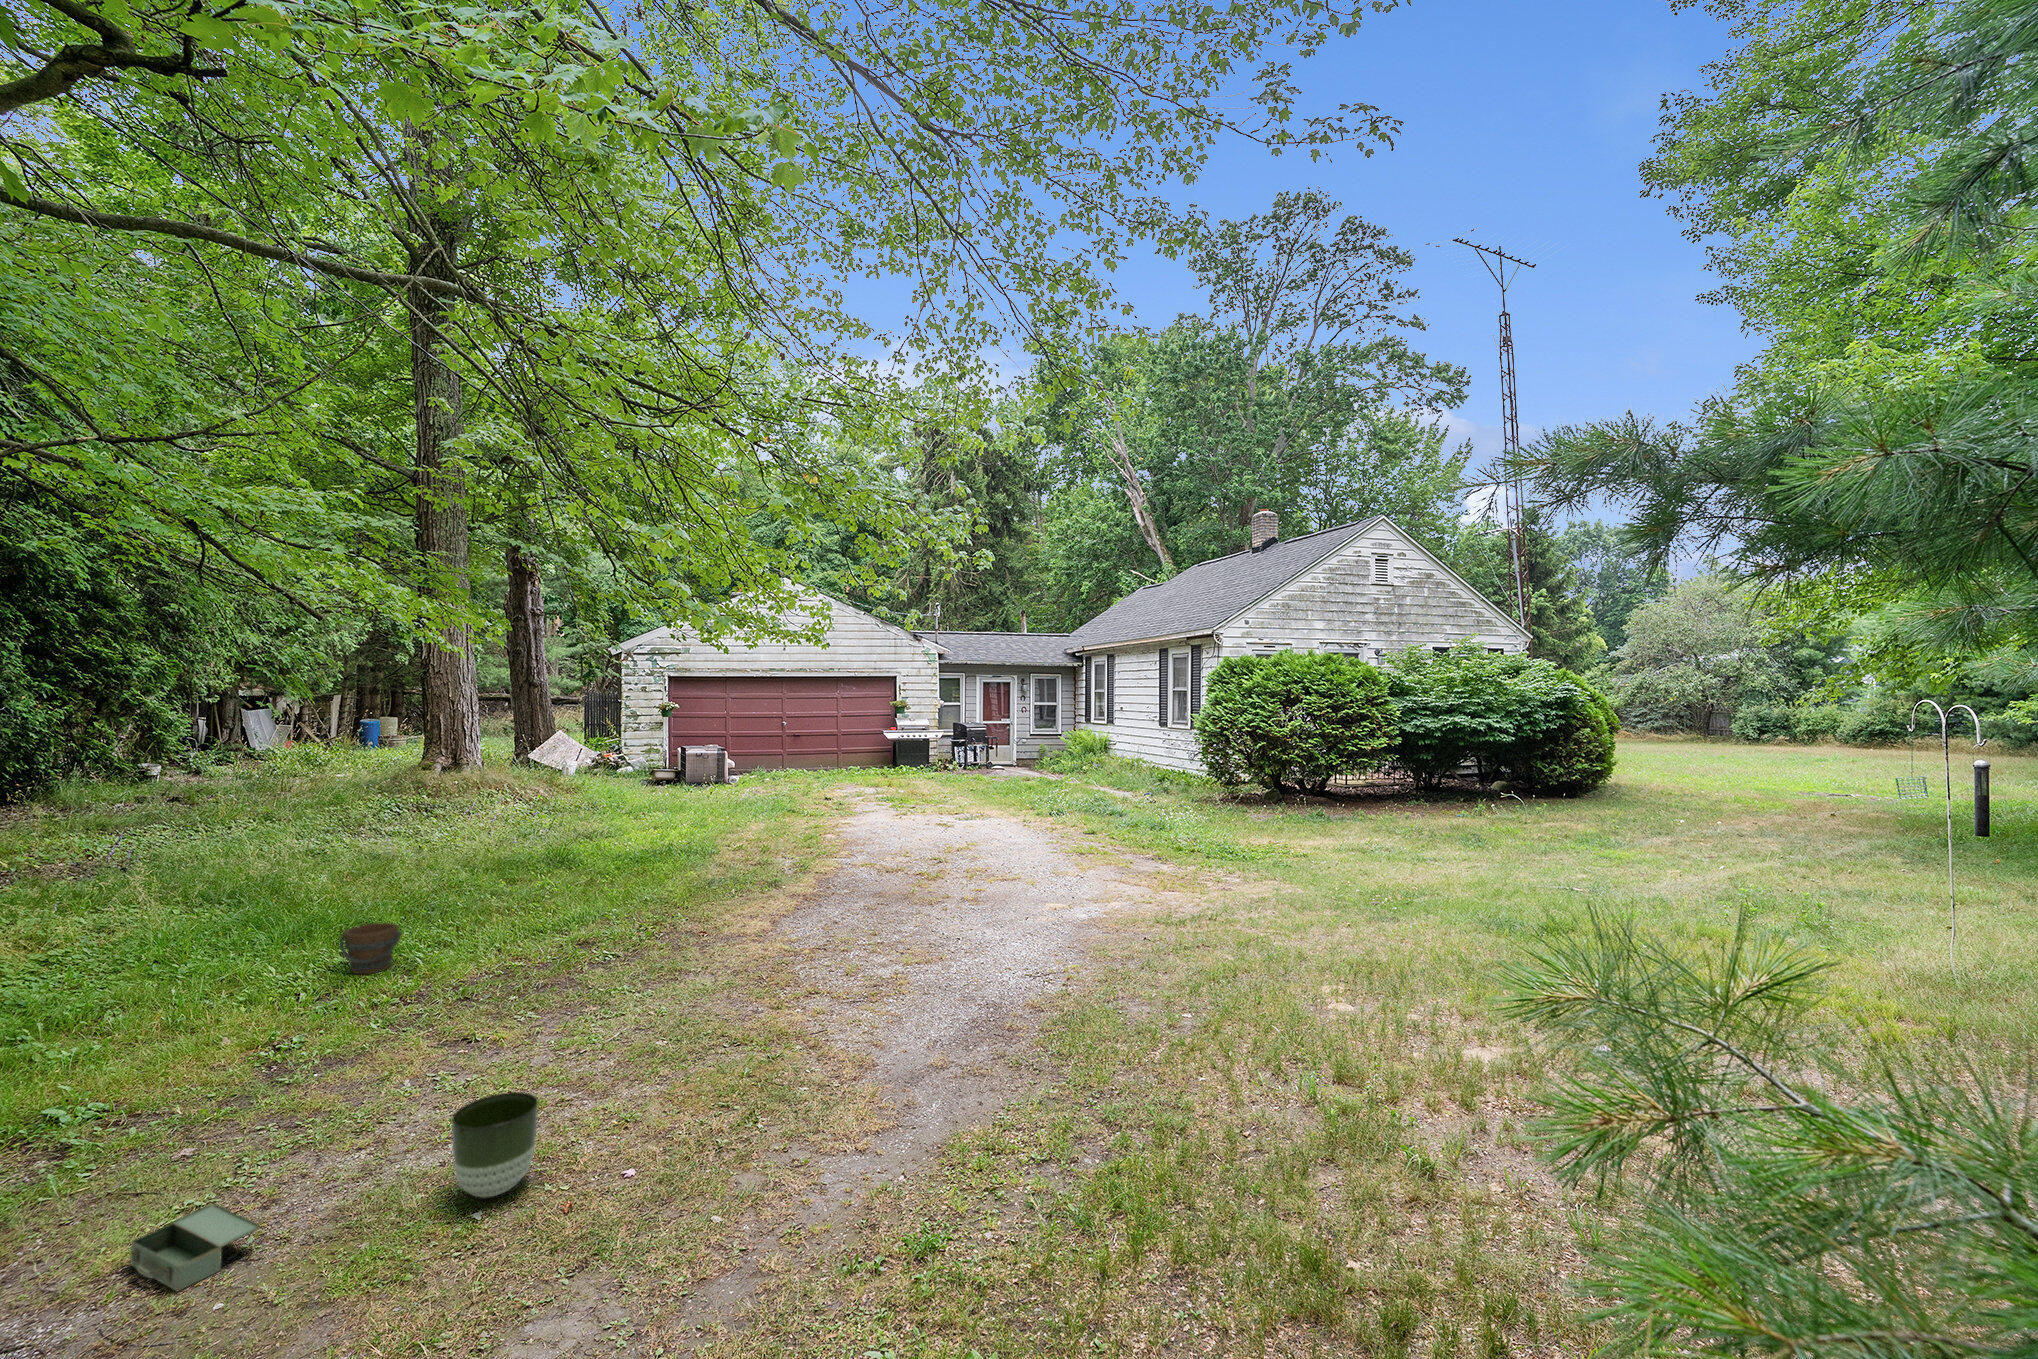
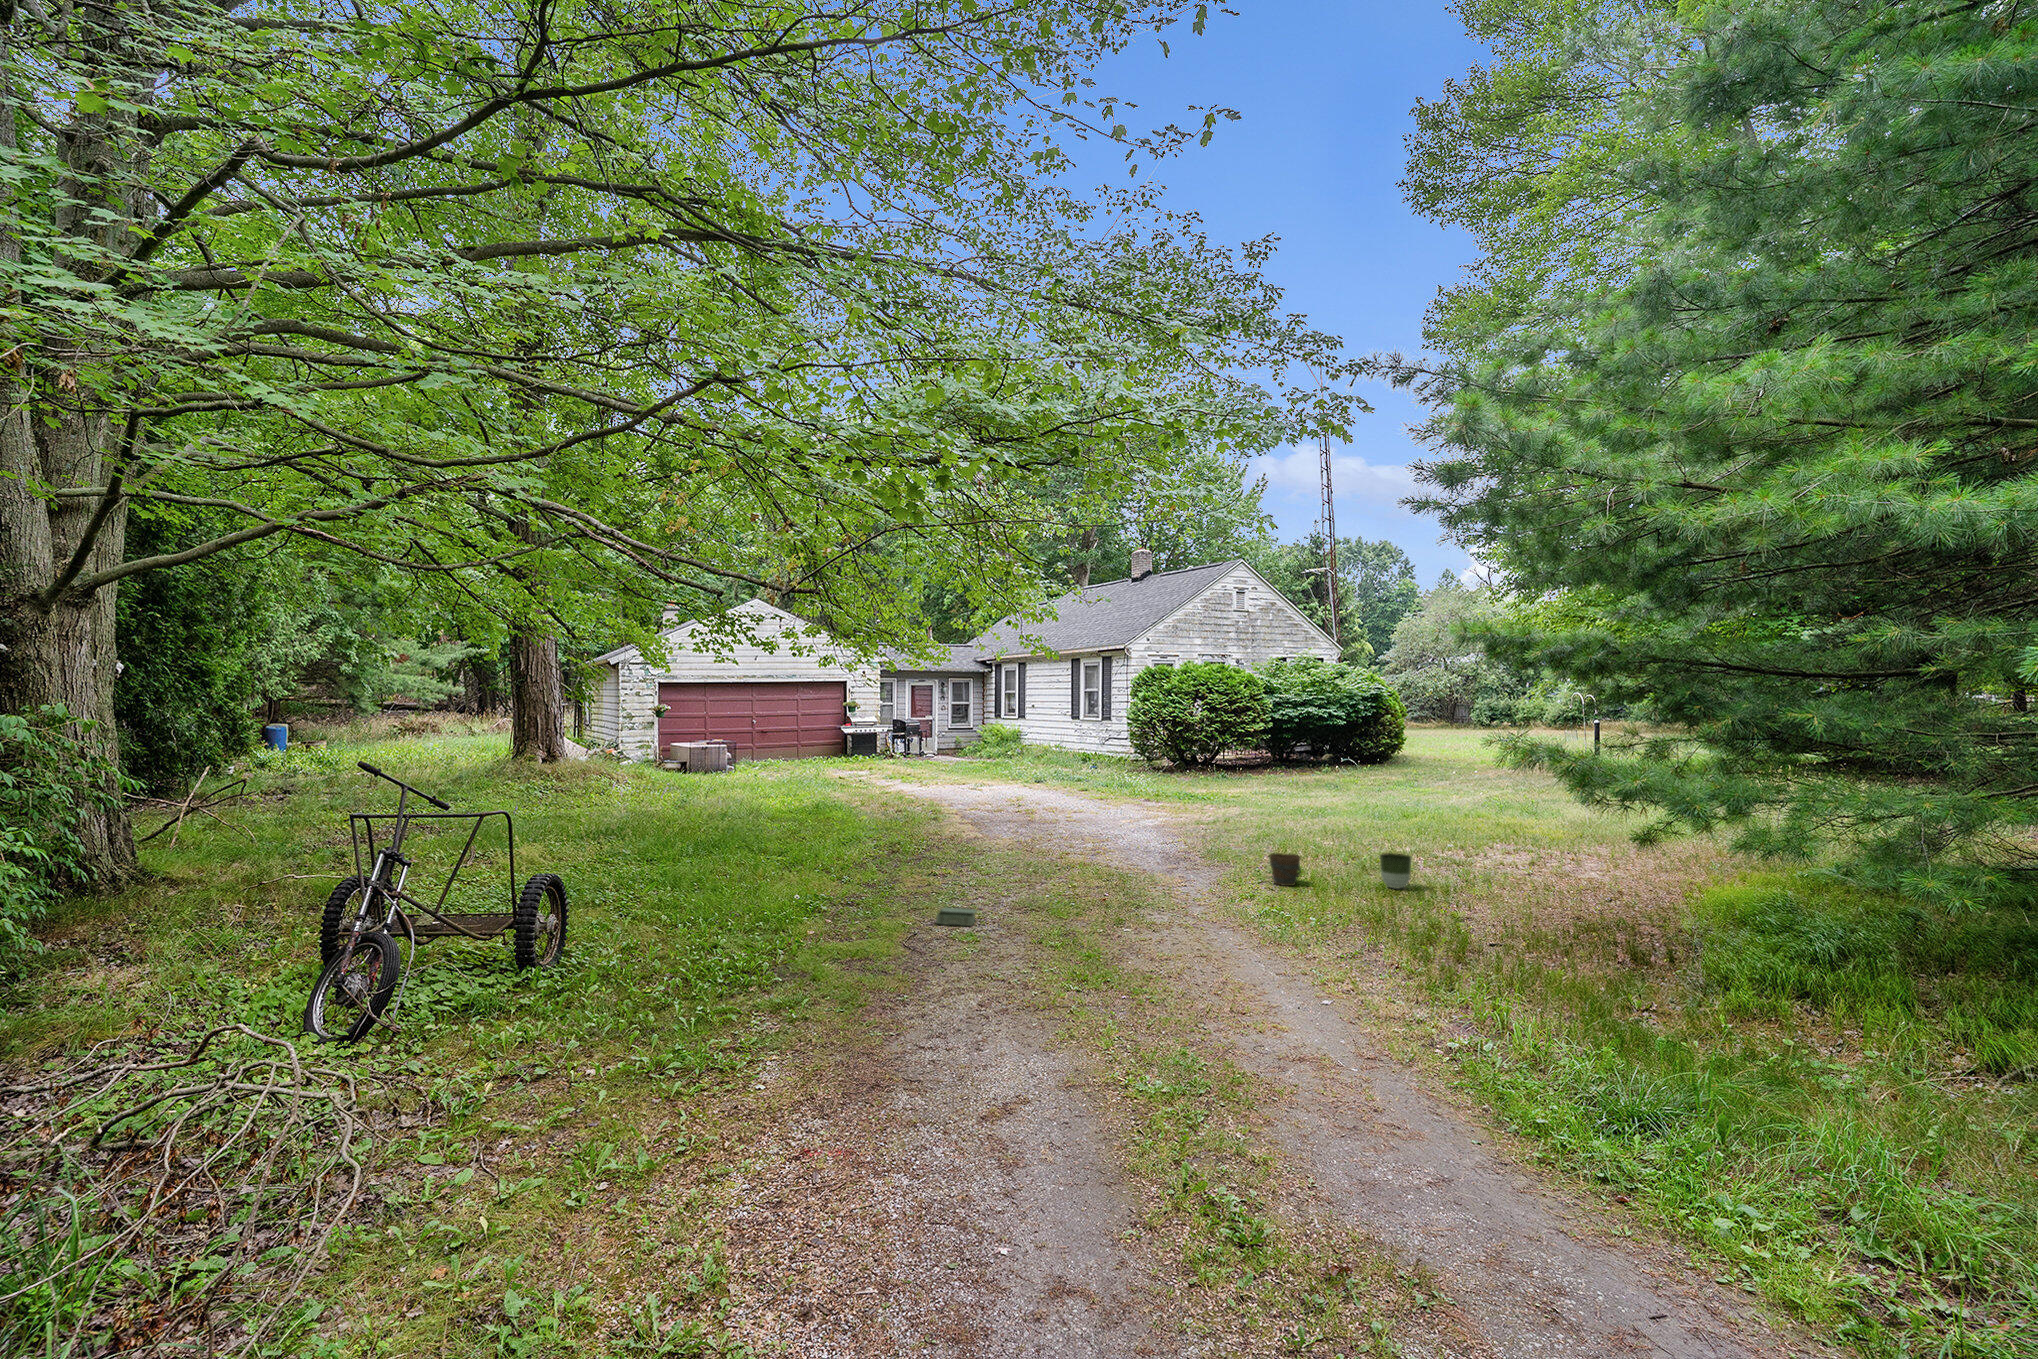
bucket: present [340,923,402,974] -> present [1269,853,1301,886]
planter: present [452,1092,538,1198] -> present [1380,853,1411,889]

